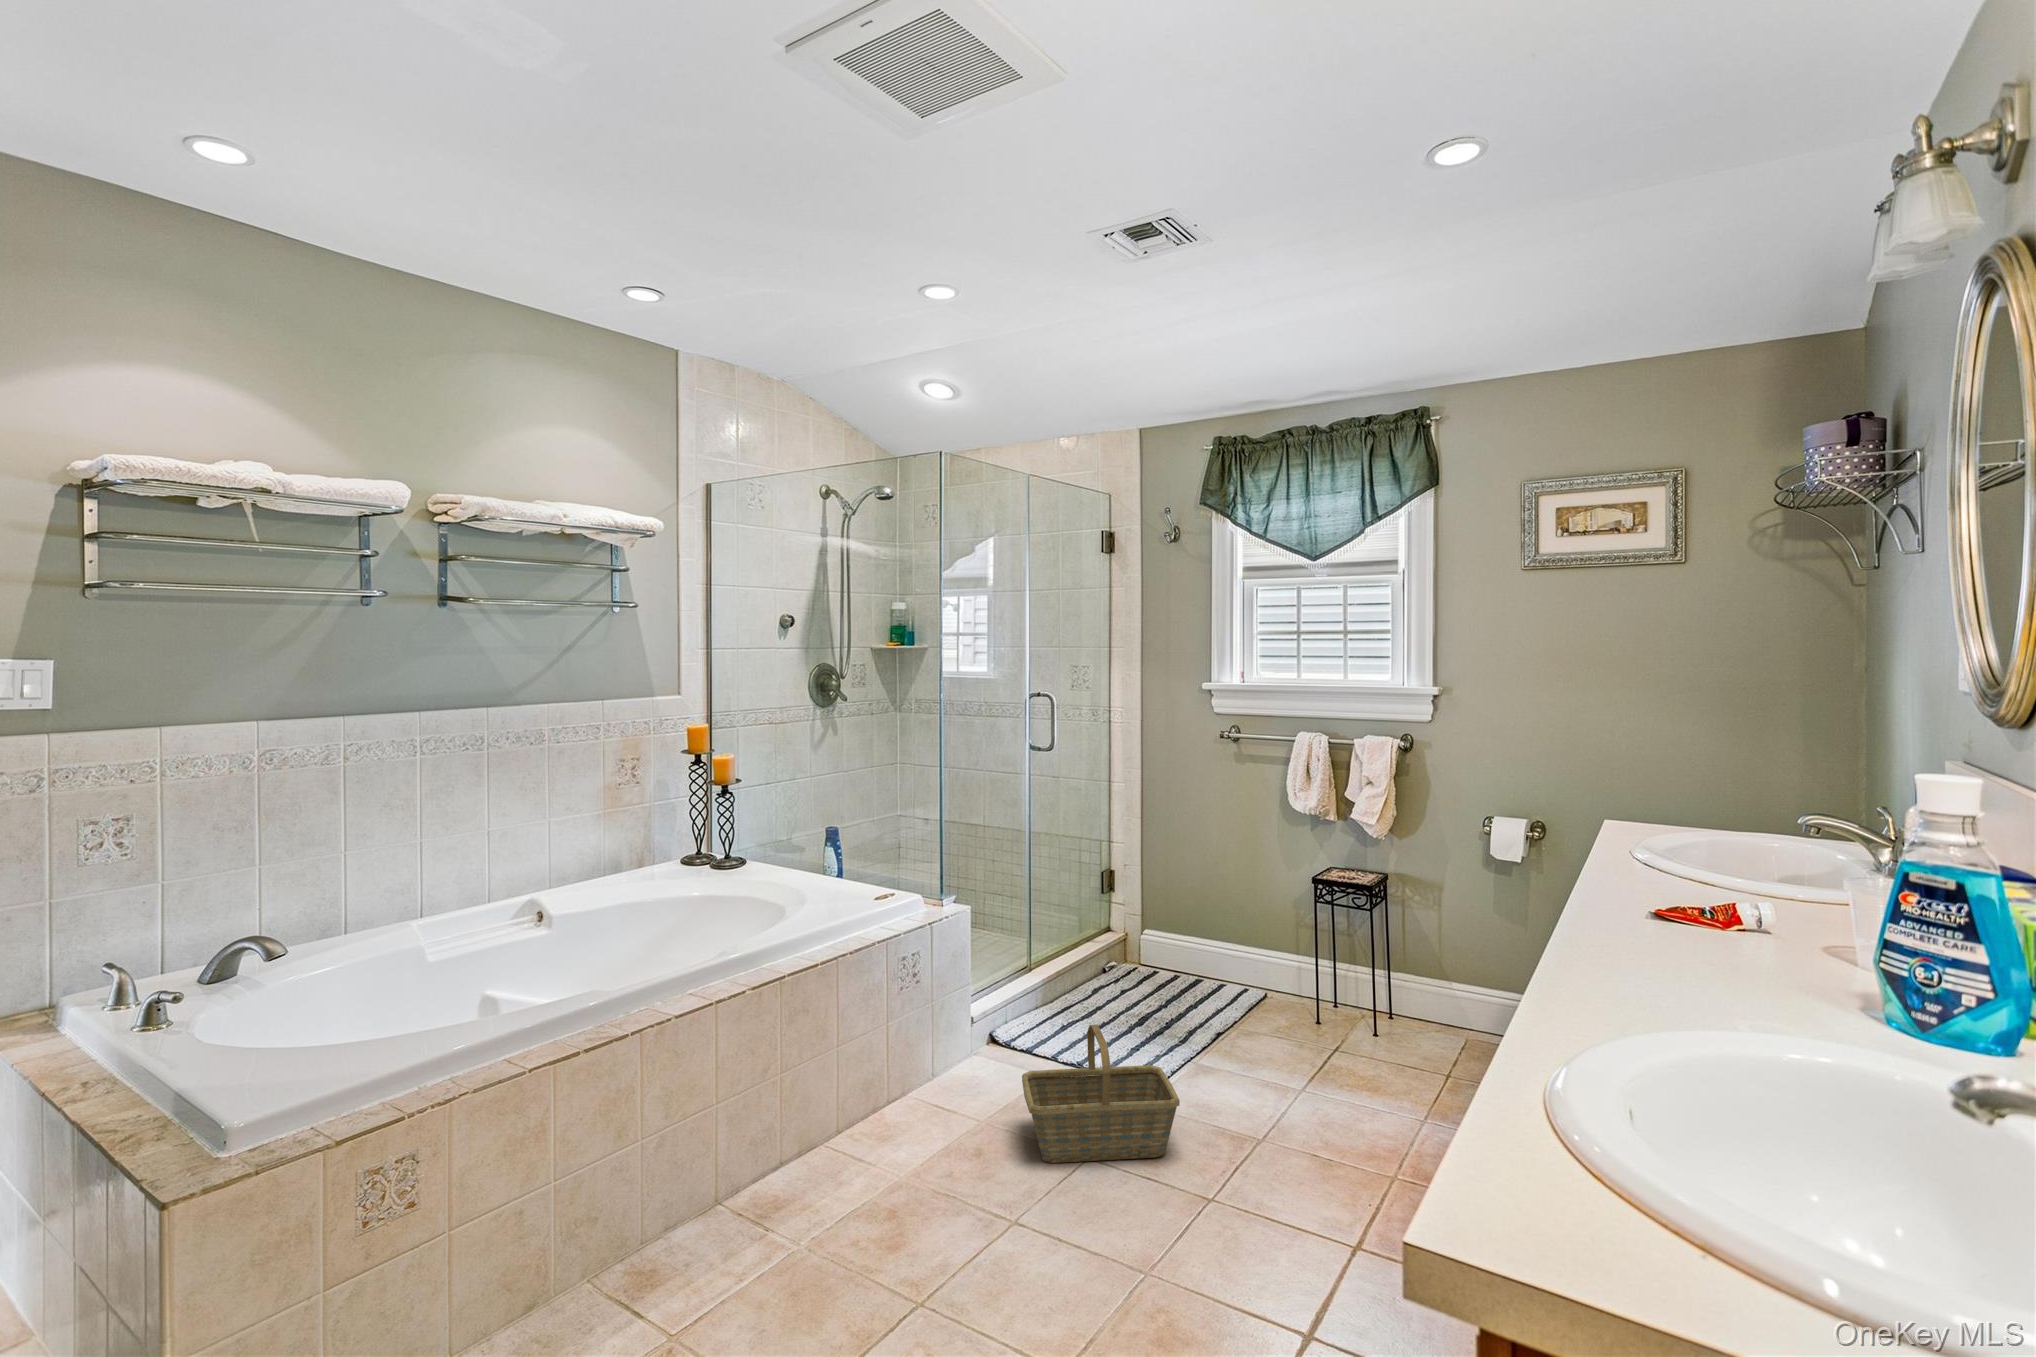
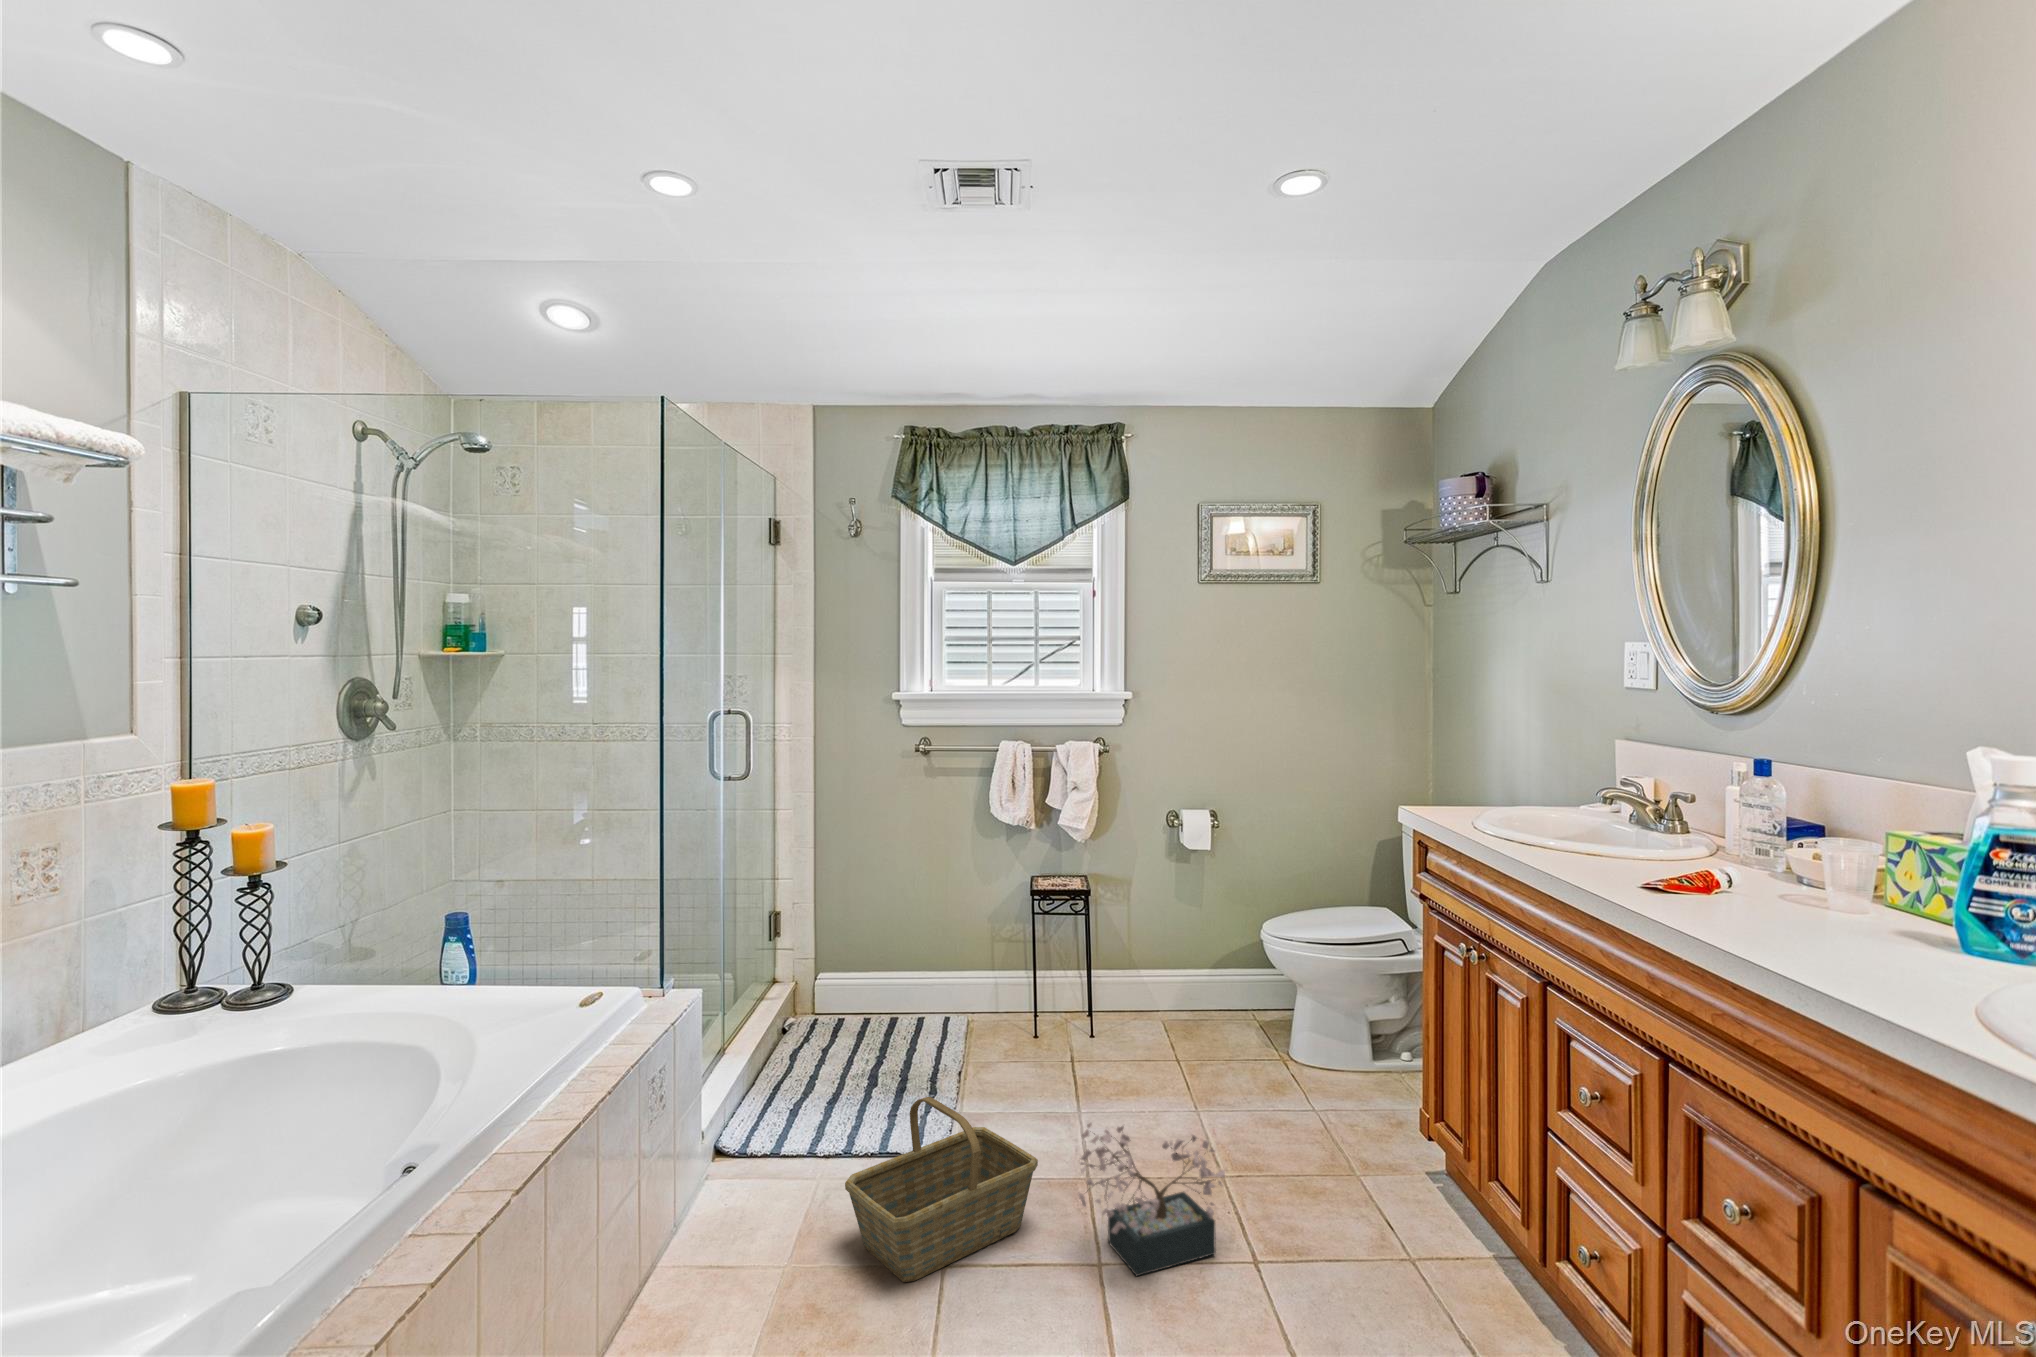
decorative plant: none [1190,1075,1343,1229] -> present [1079,1123,1225,1276]

